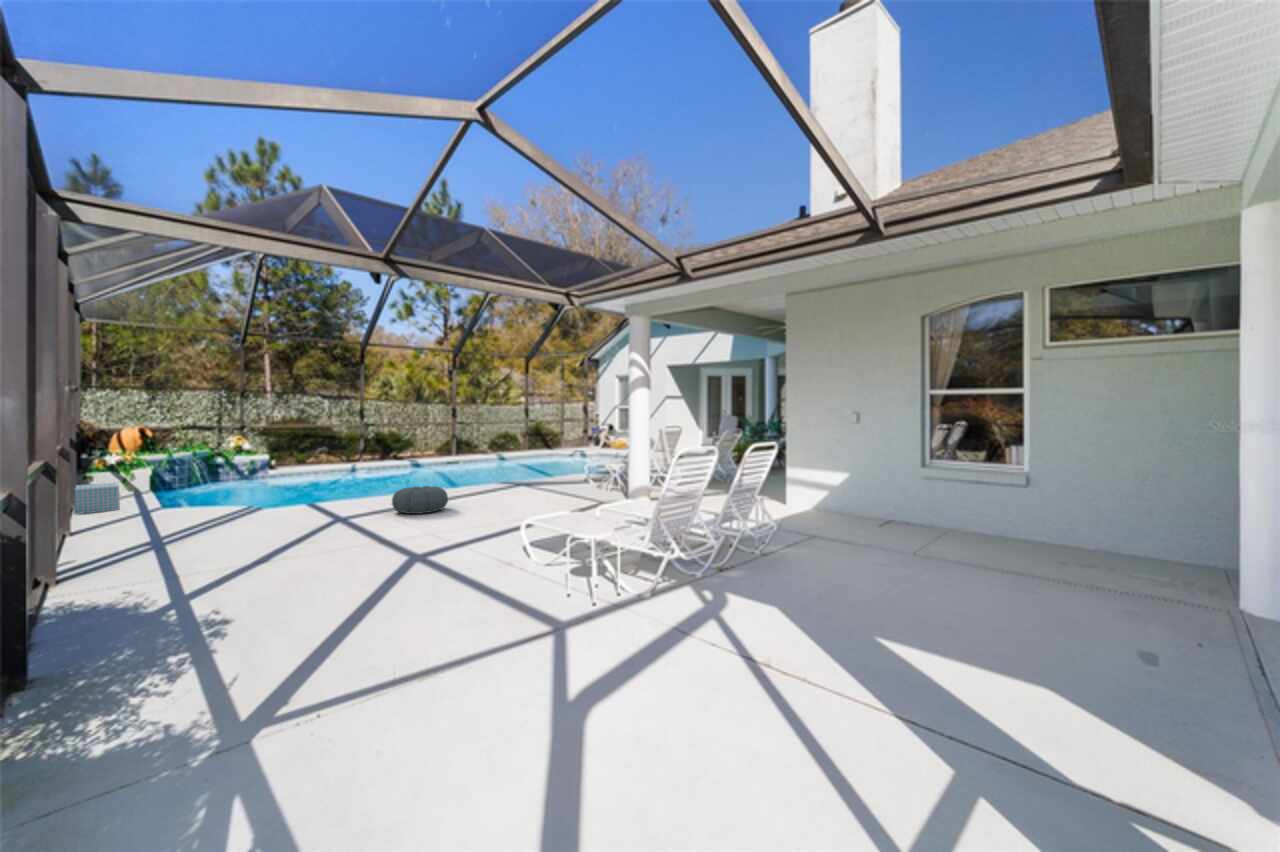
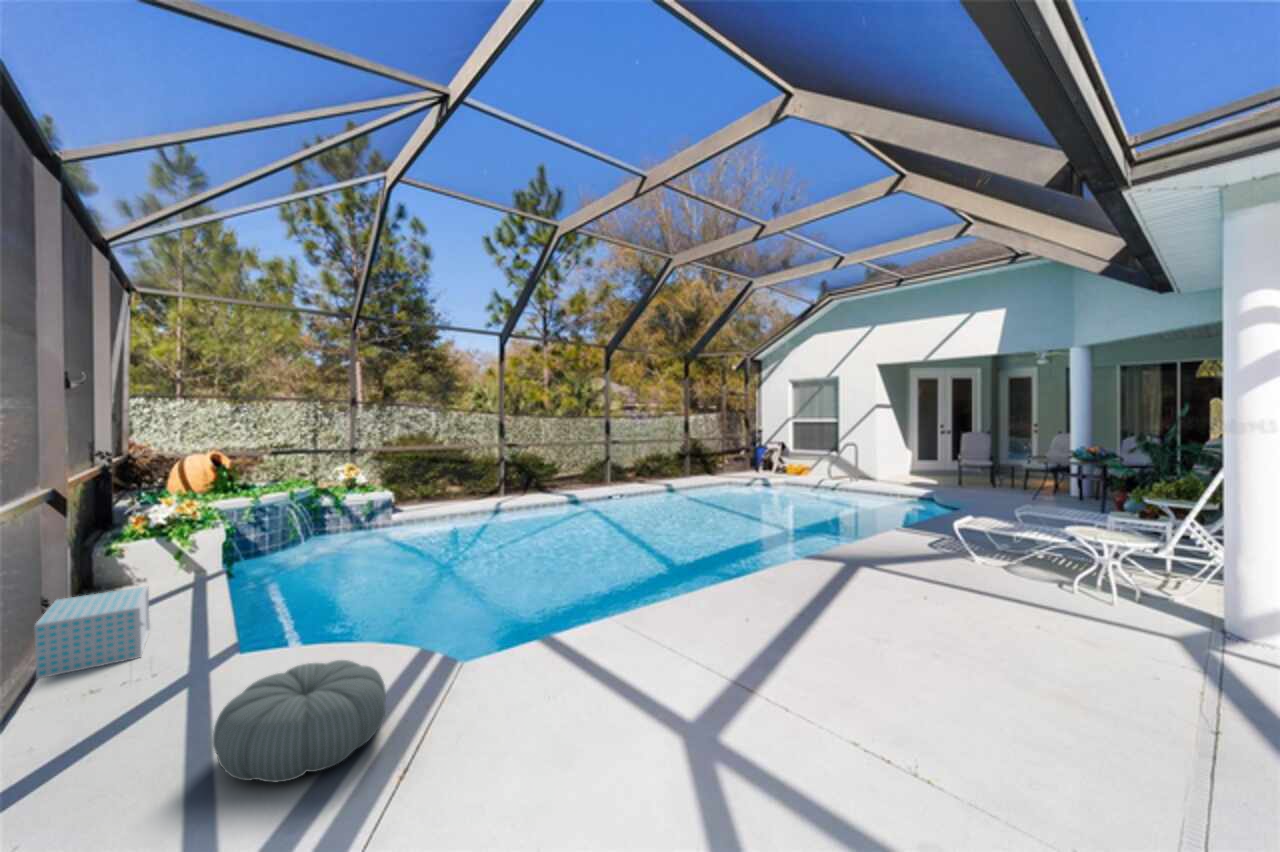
pouf: present [392,486,448,514] -> present [213,660,386,782]

